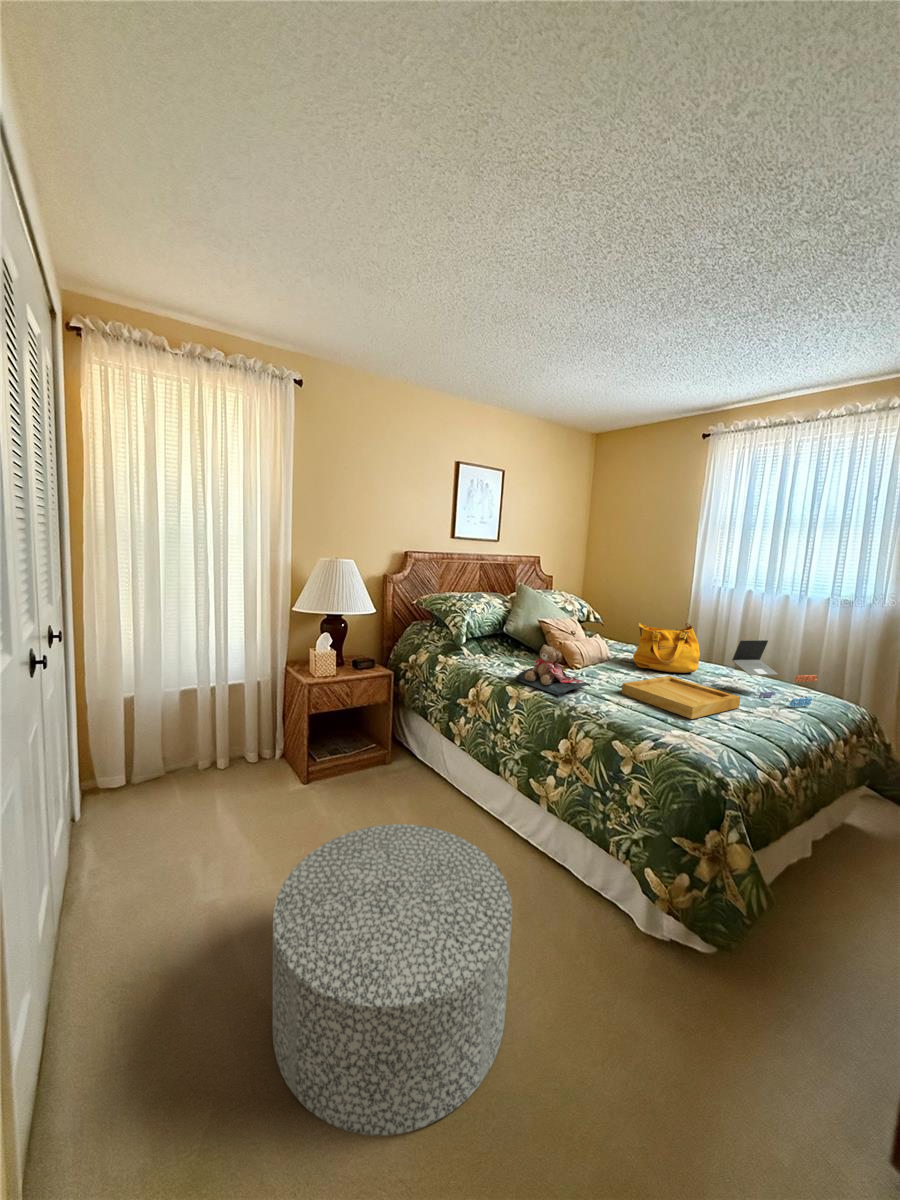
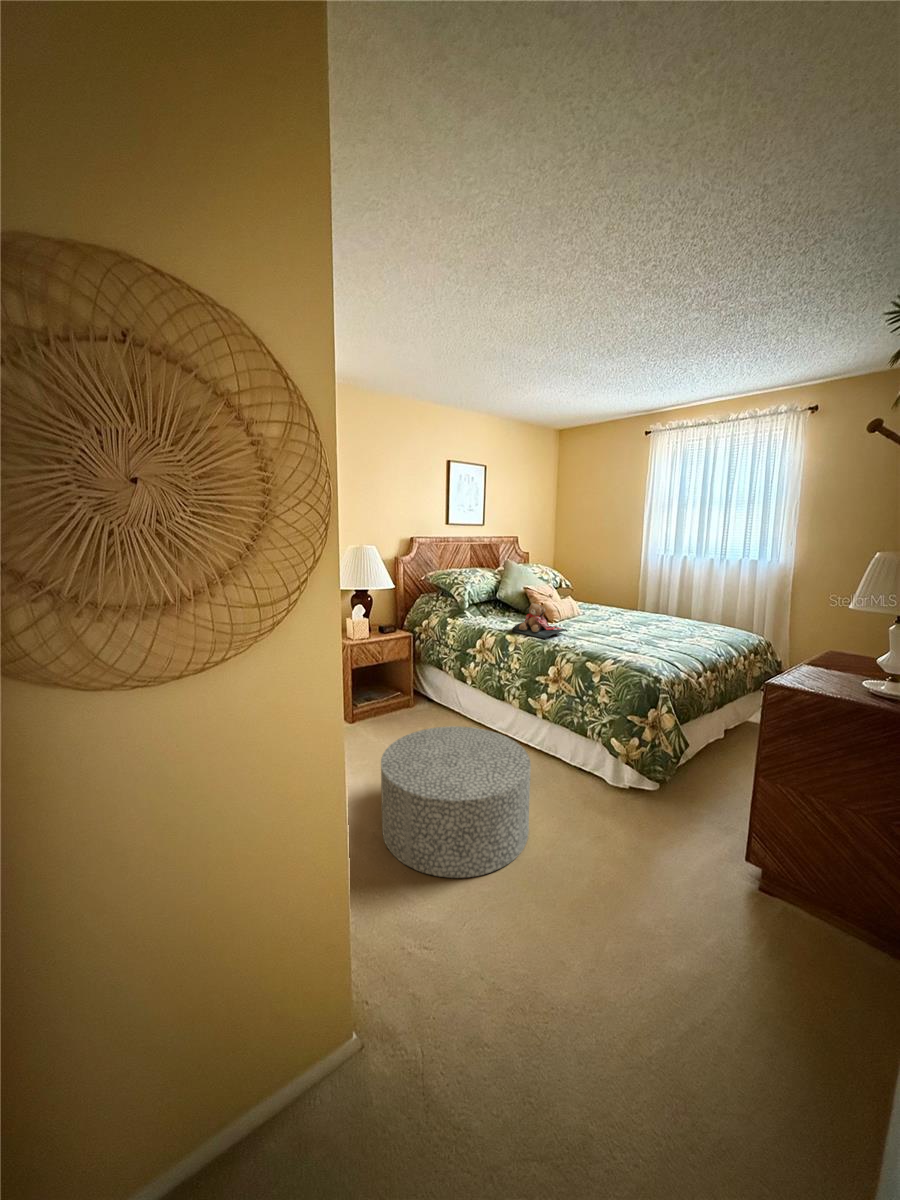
handbag: present [633,623,700,673] -> none [598,583,647,621]
laptop: present [732,640,817,707] -> none [669,591,727,637]
tray: present [622,676,740,719] -> none [590,622,674,647]

